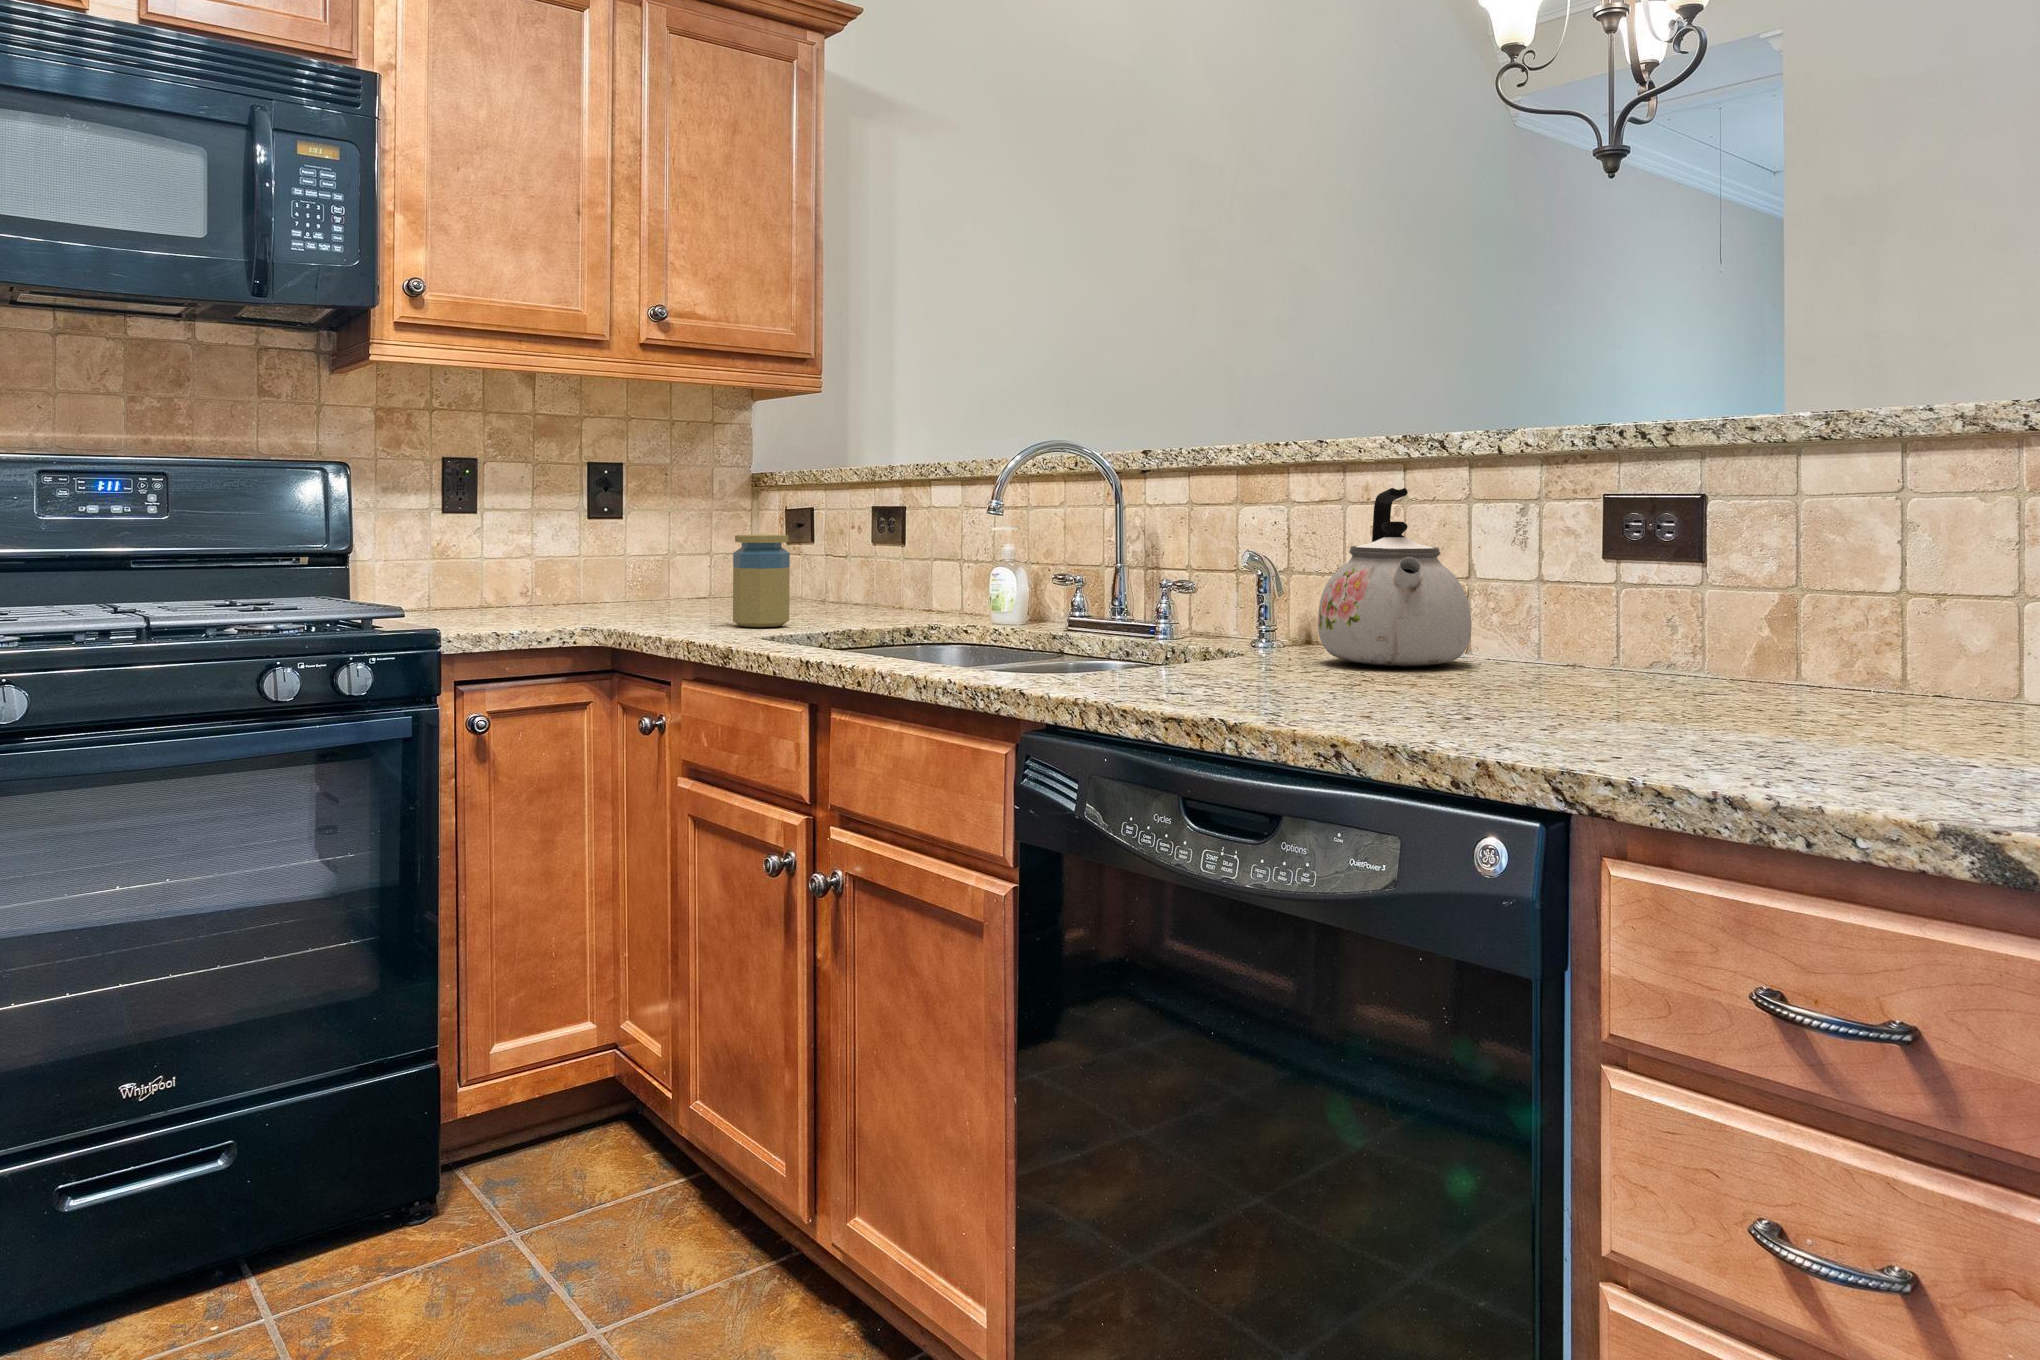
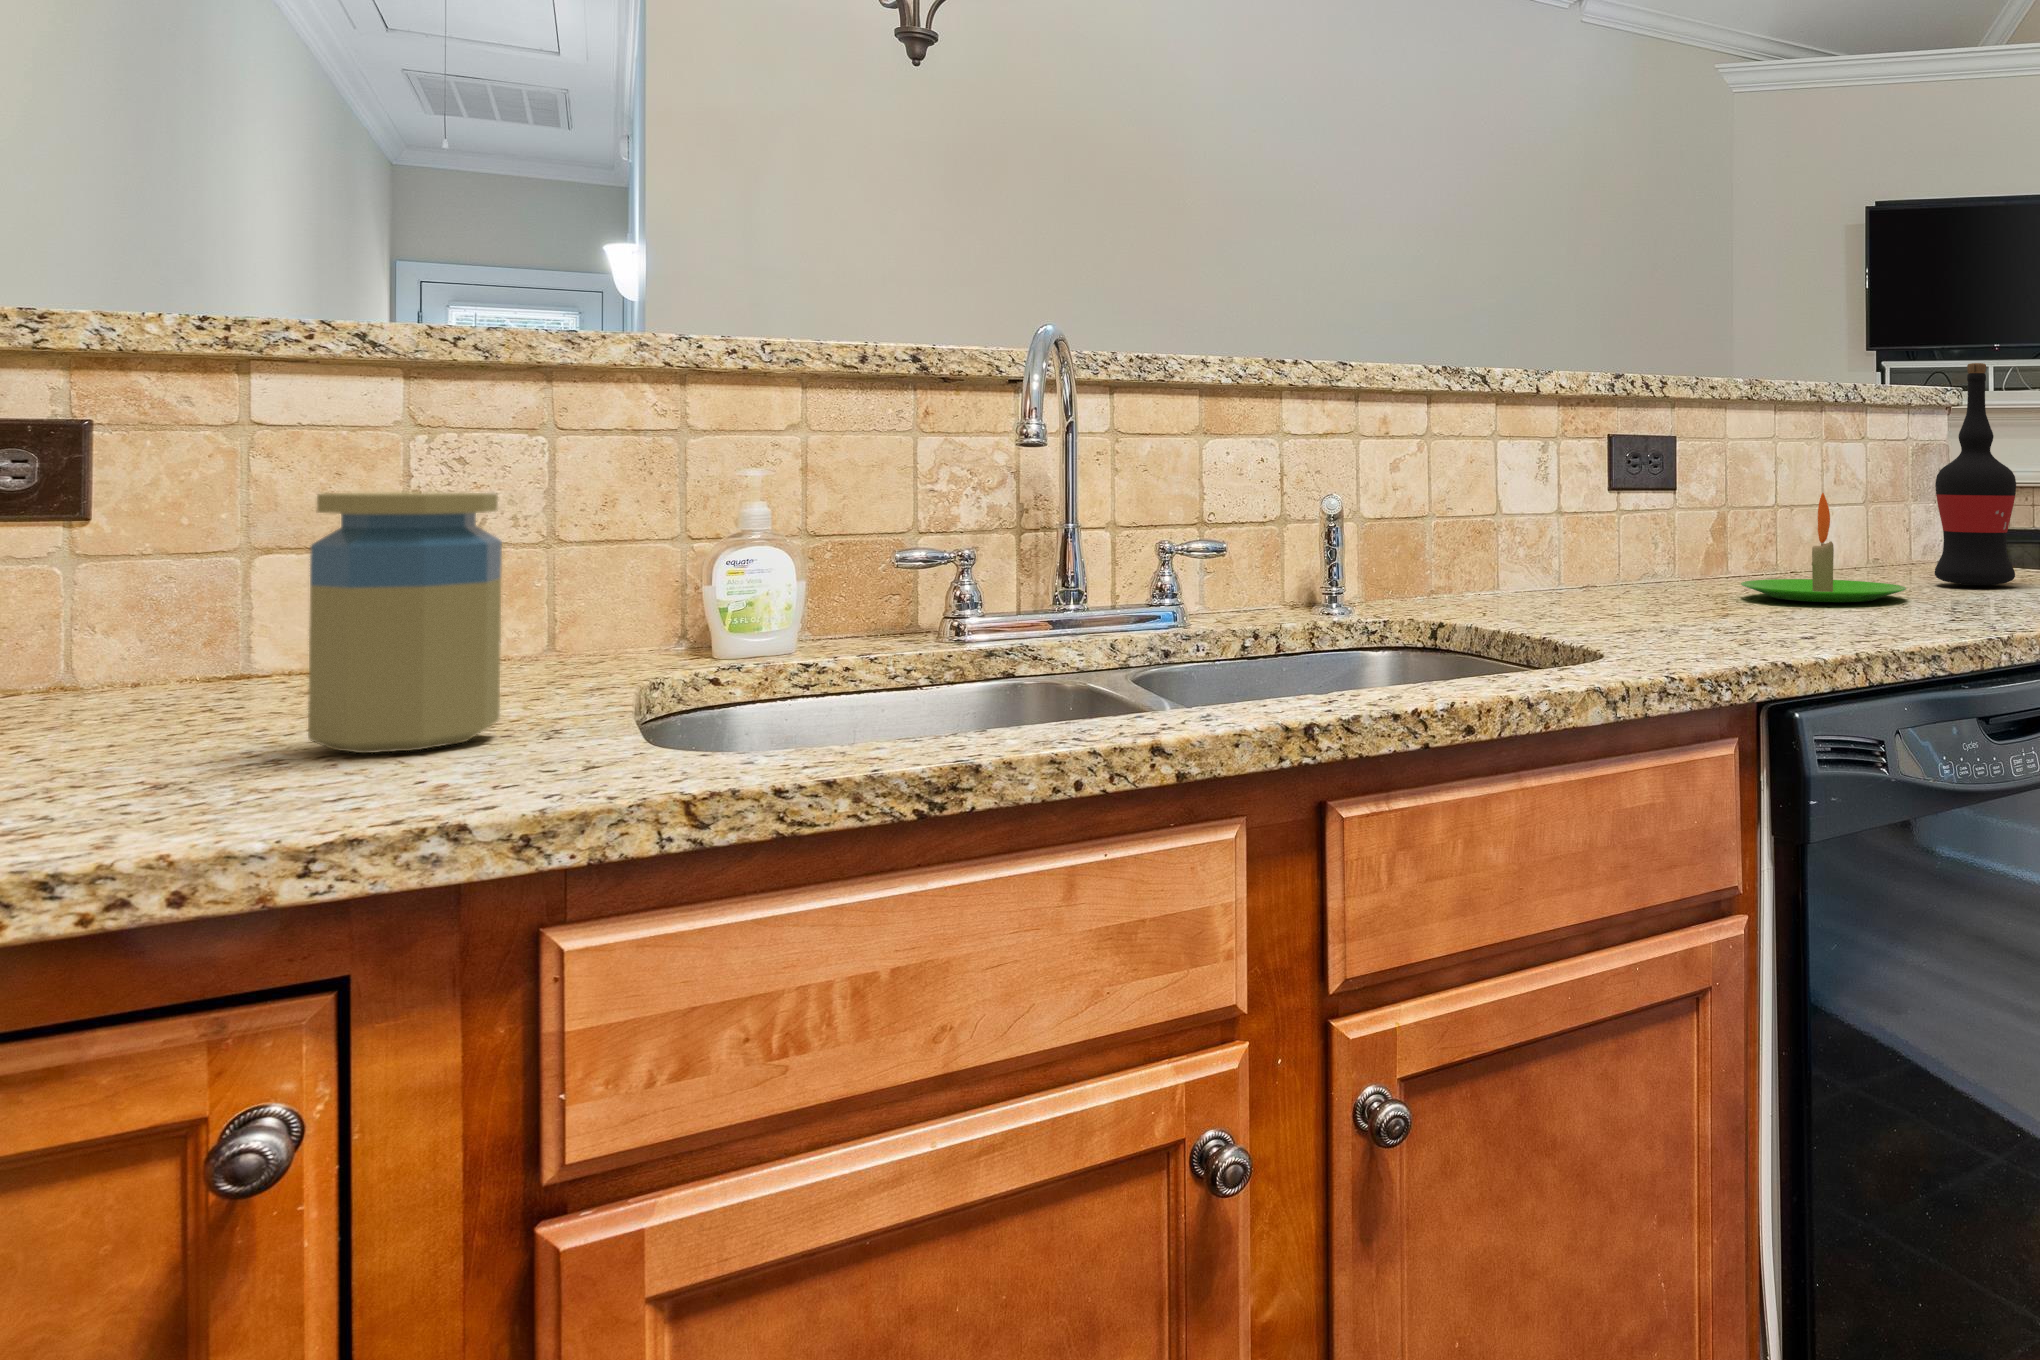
wine bottle: none [1829,372,1978,733] -> present [1934,363,2016,585]
kettle: present [1318,488,1472,667] -> none [1445,422,1607,608]
candle: none [1477,567,1691,707] -> present [1741,493,1906,602]

